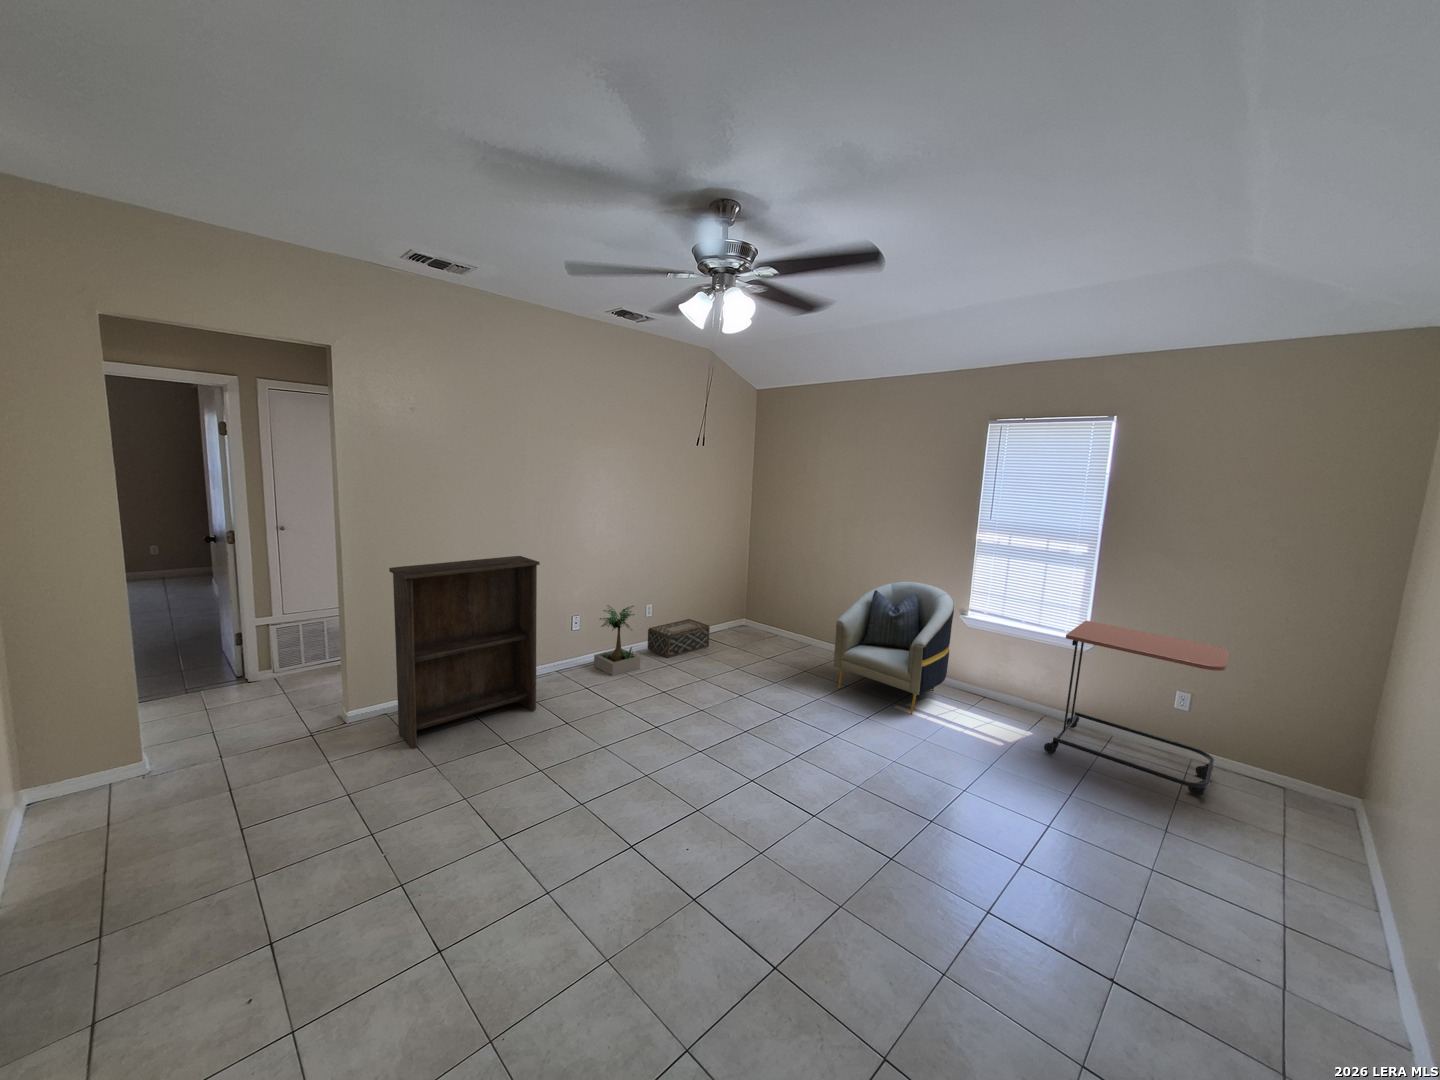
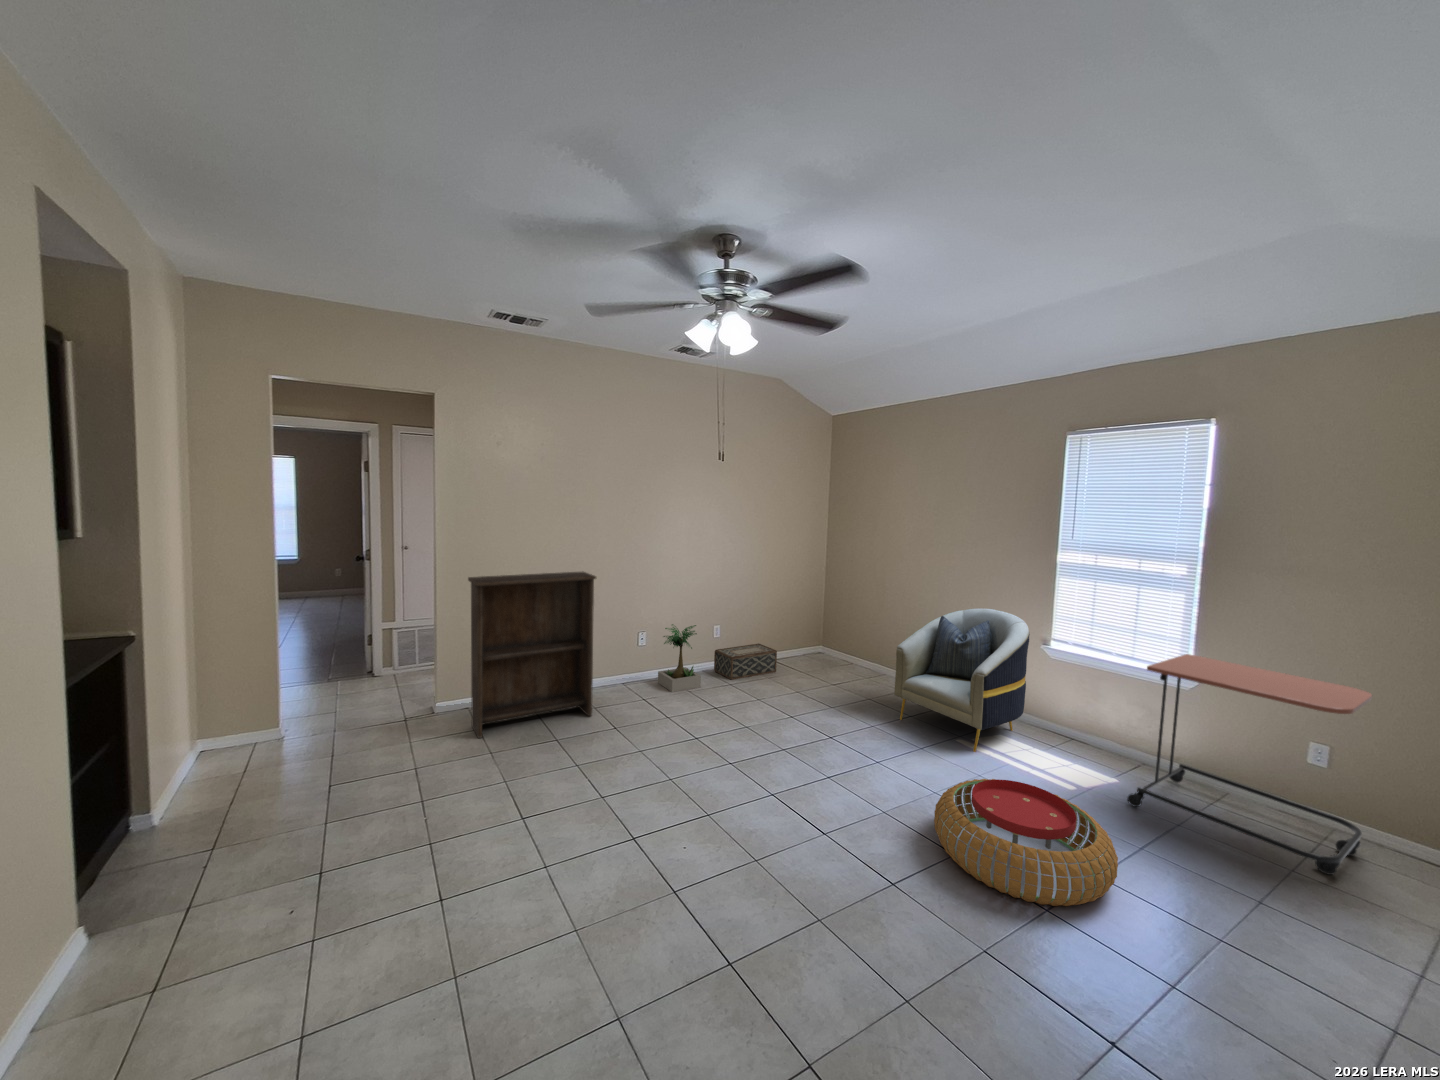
pouf: none [907,744,1068,856] -> present [934,779,1118,906]

